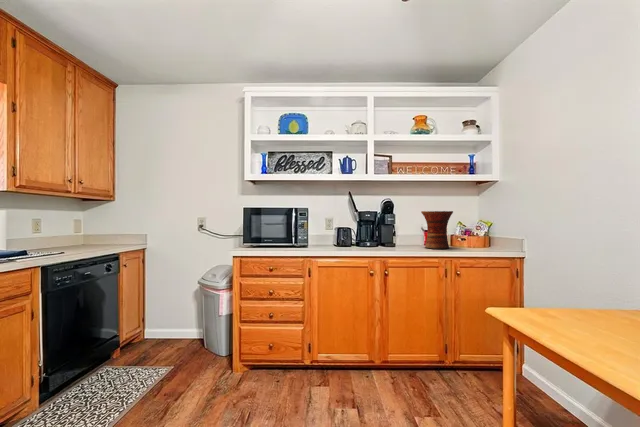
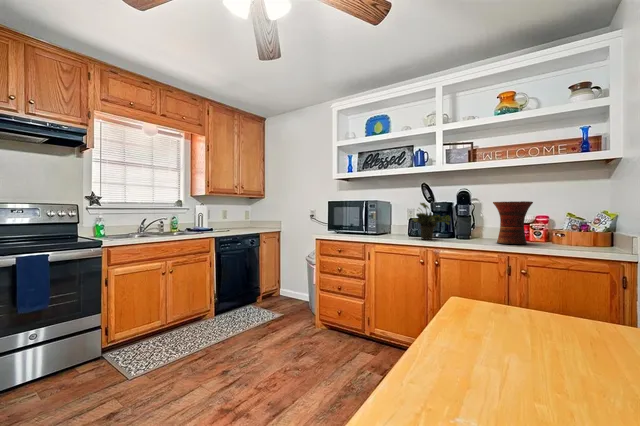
potted plant: none [349,211,390,249] -> present [412,203,451,240]

